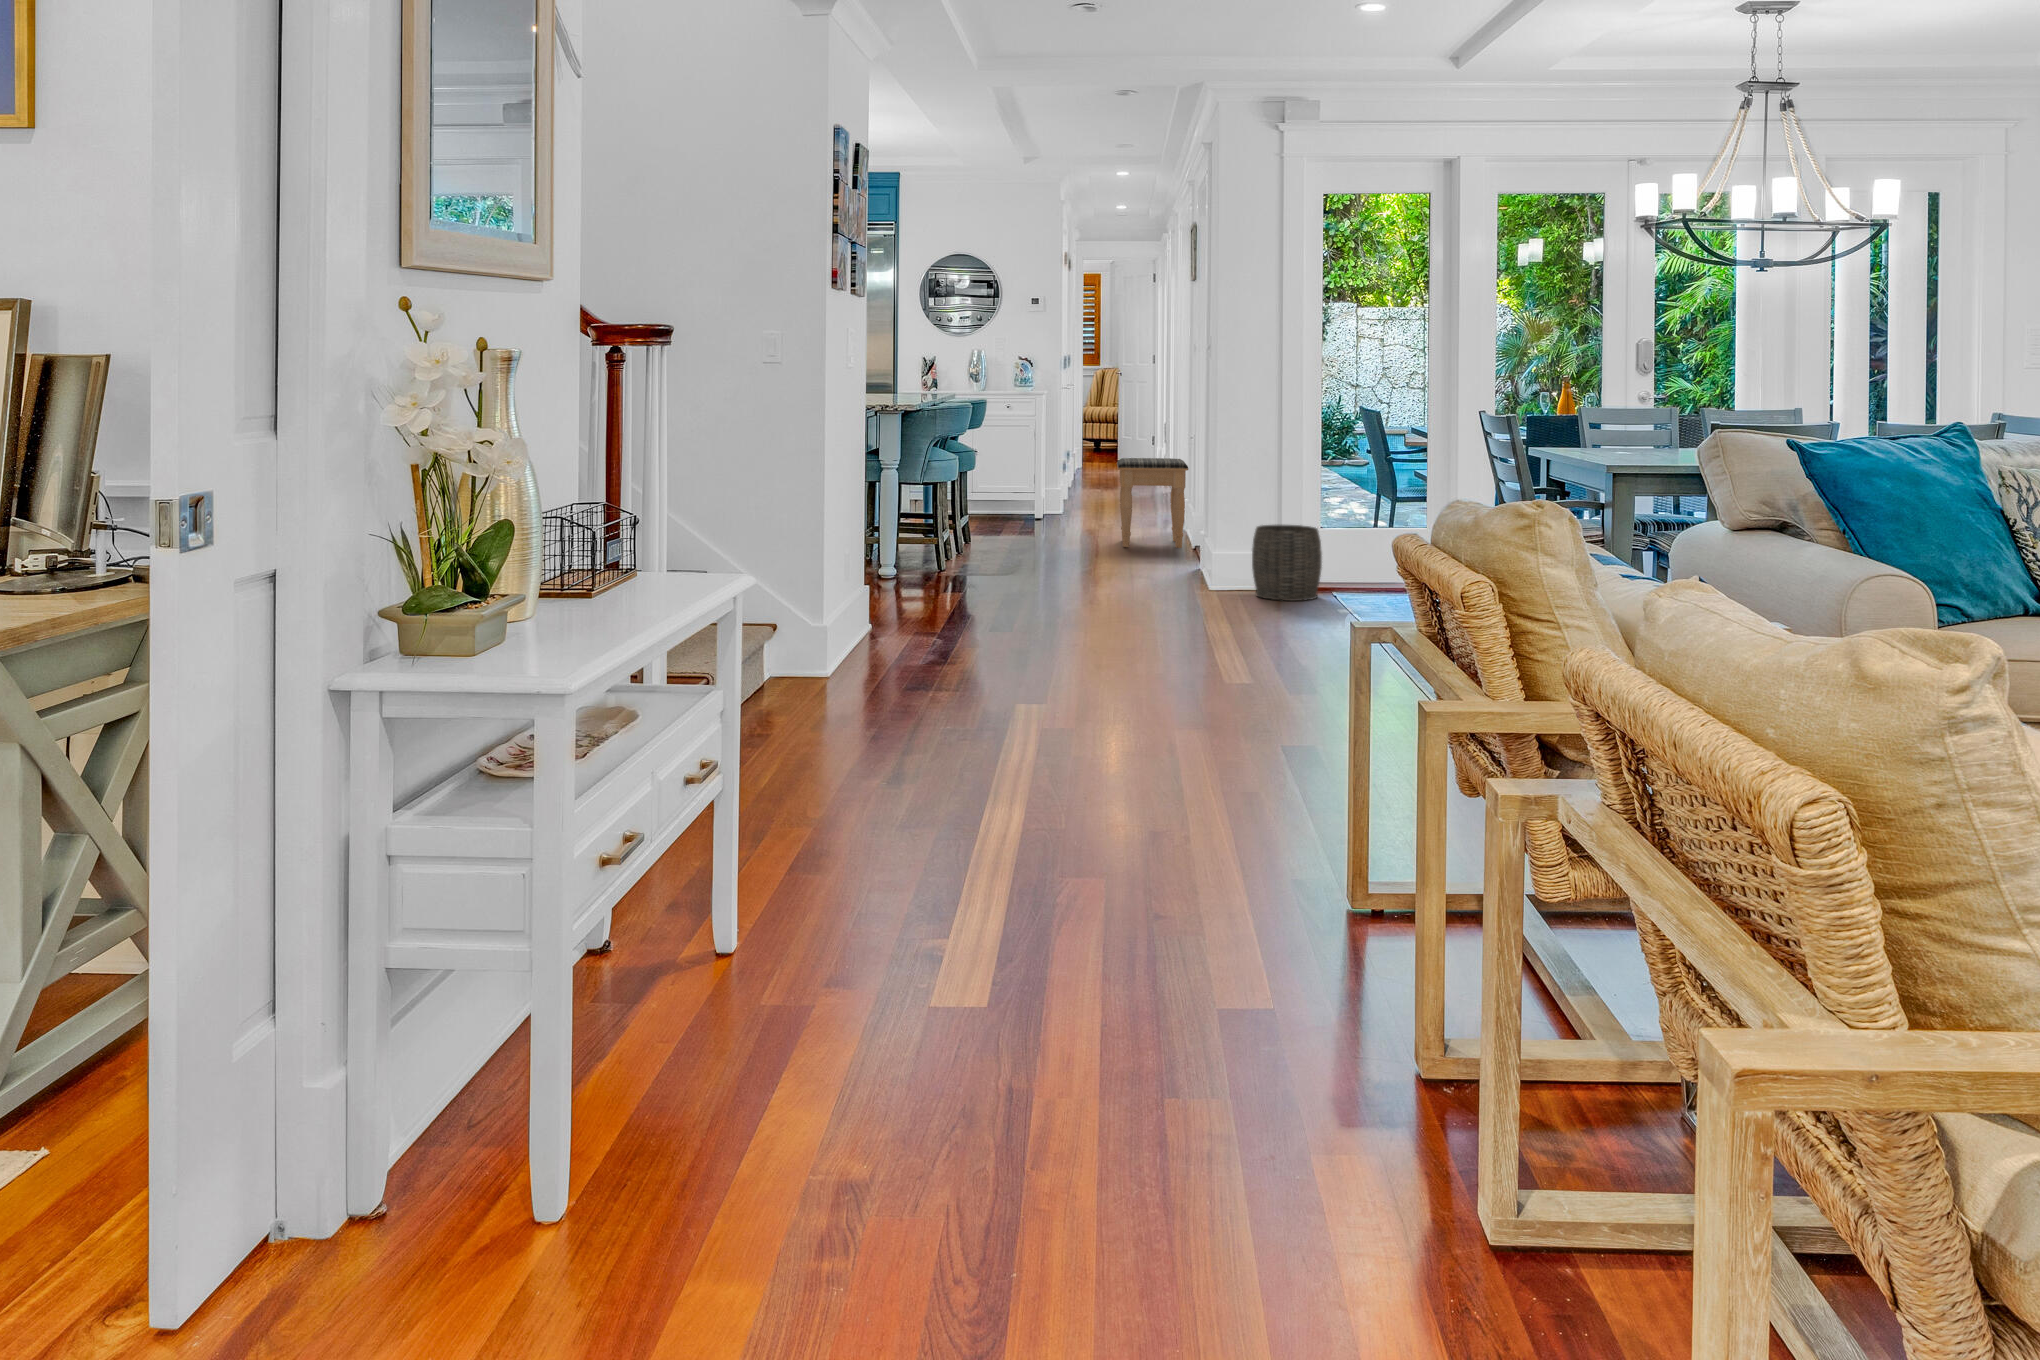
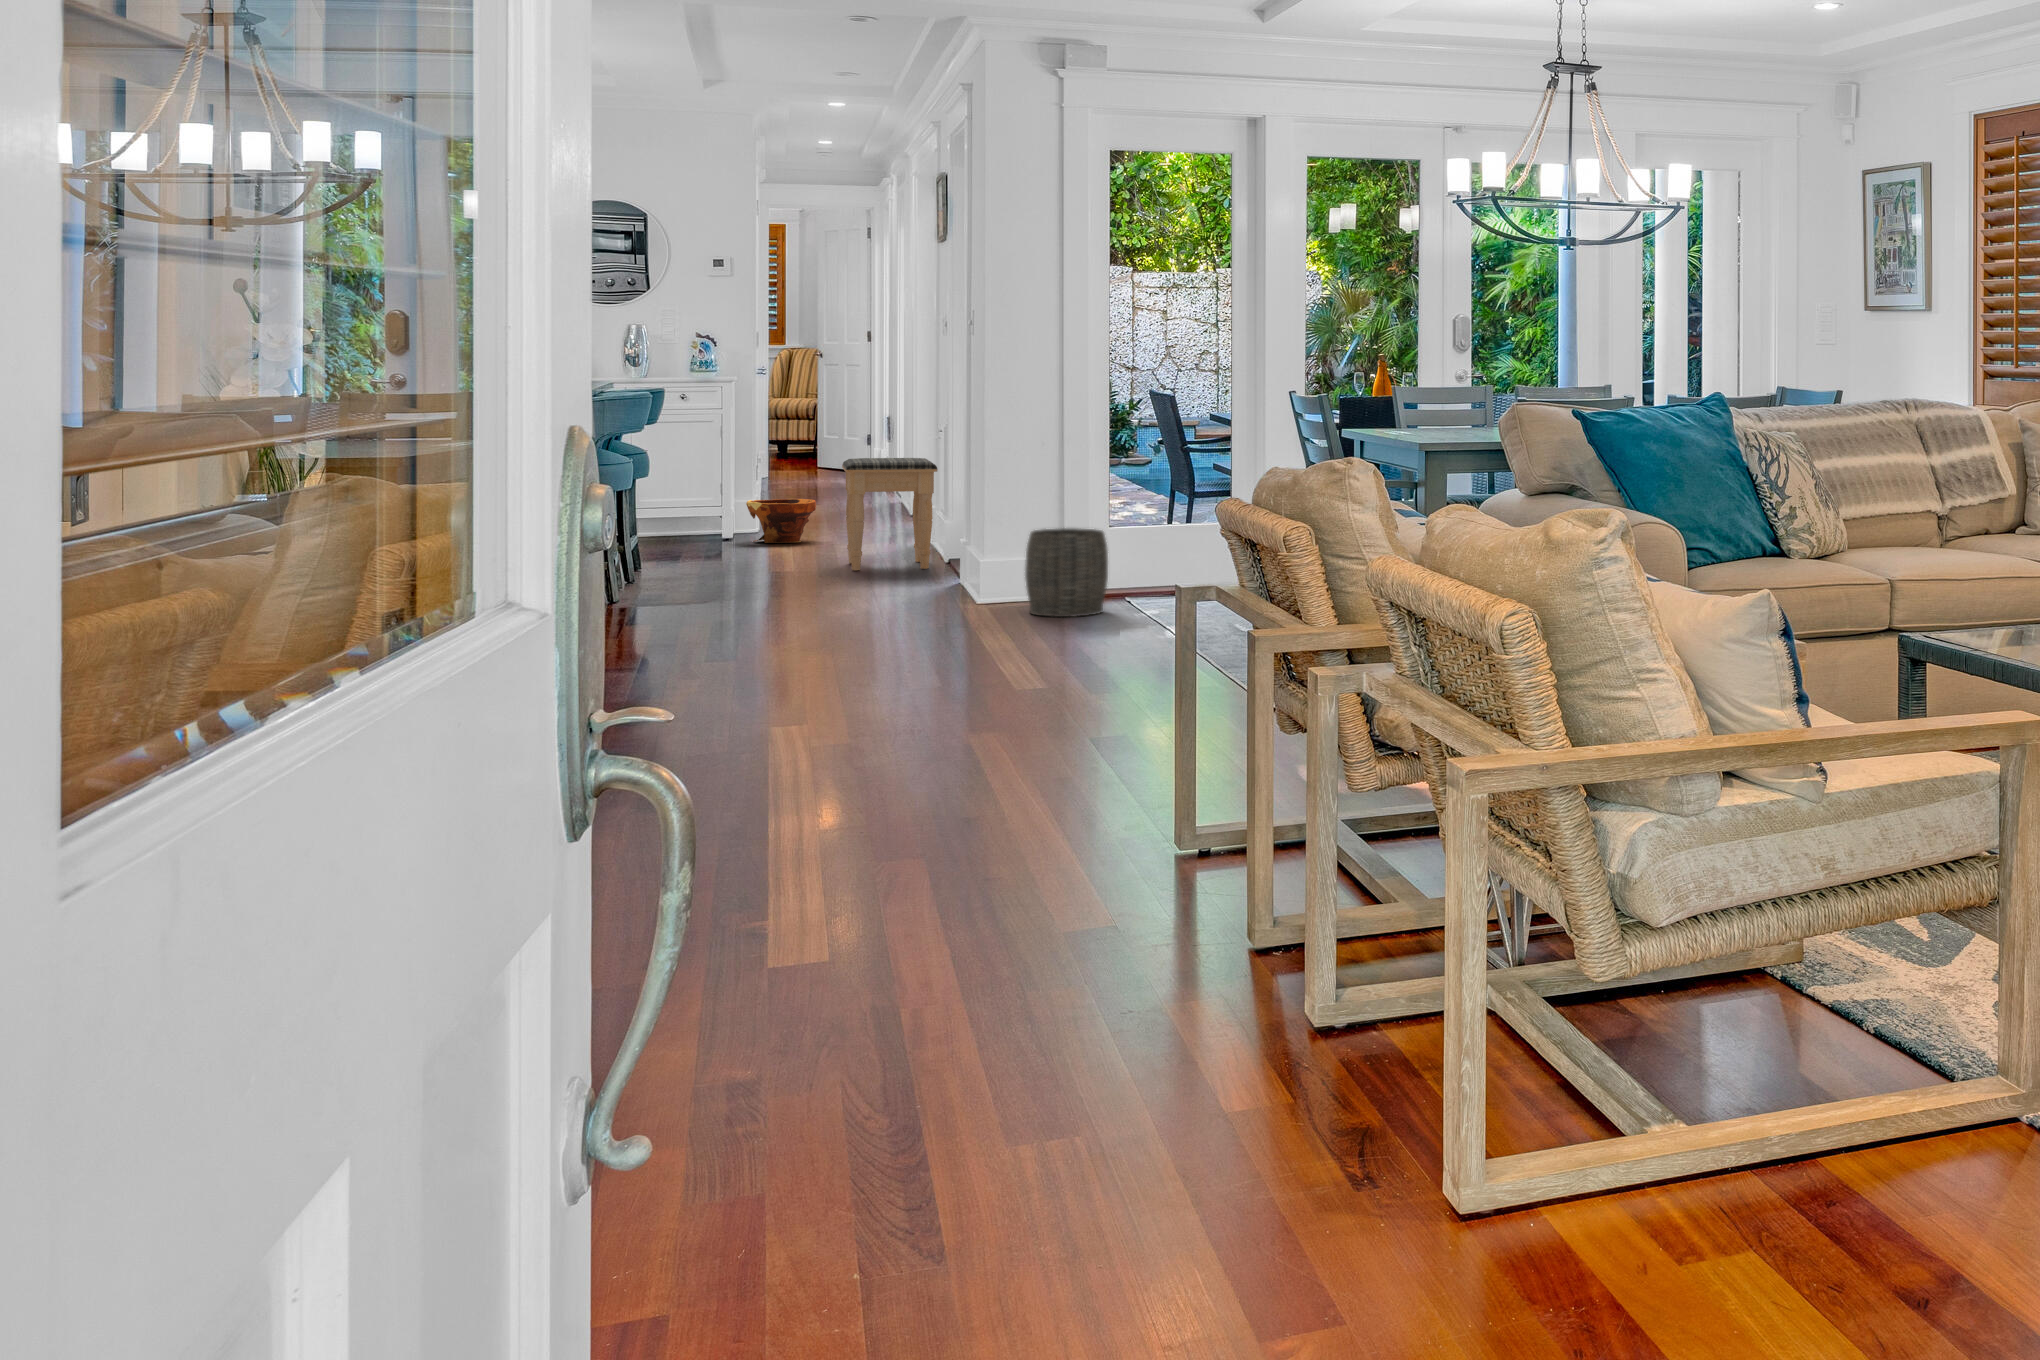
planter: none [1052,486,1102,520] -> present [746,499,816,543]

